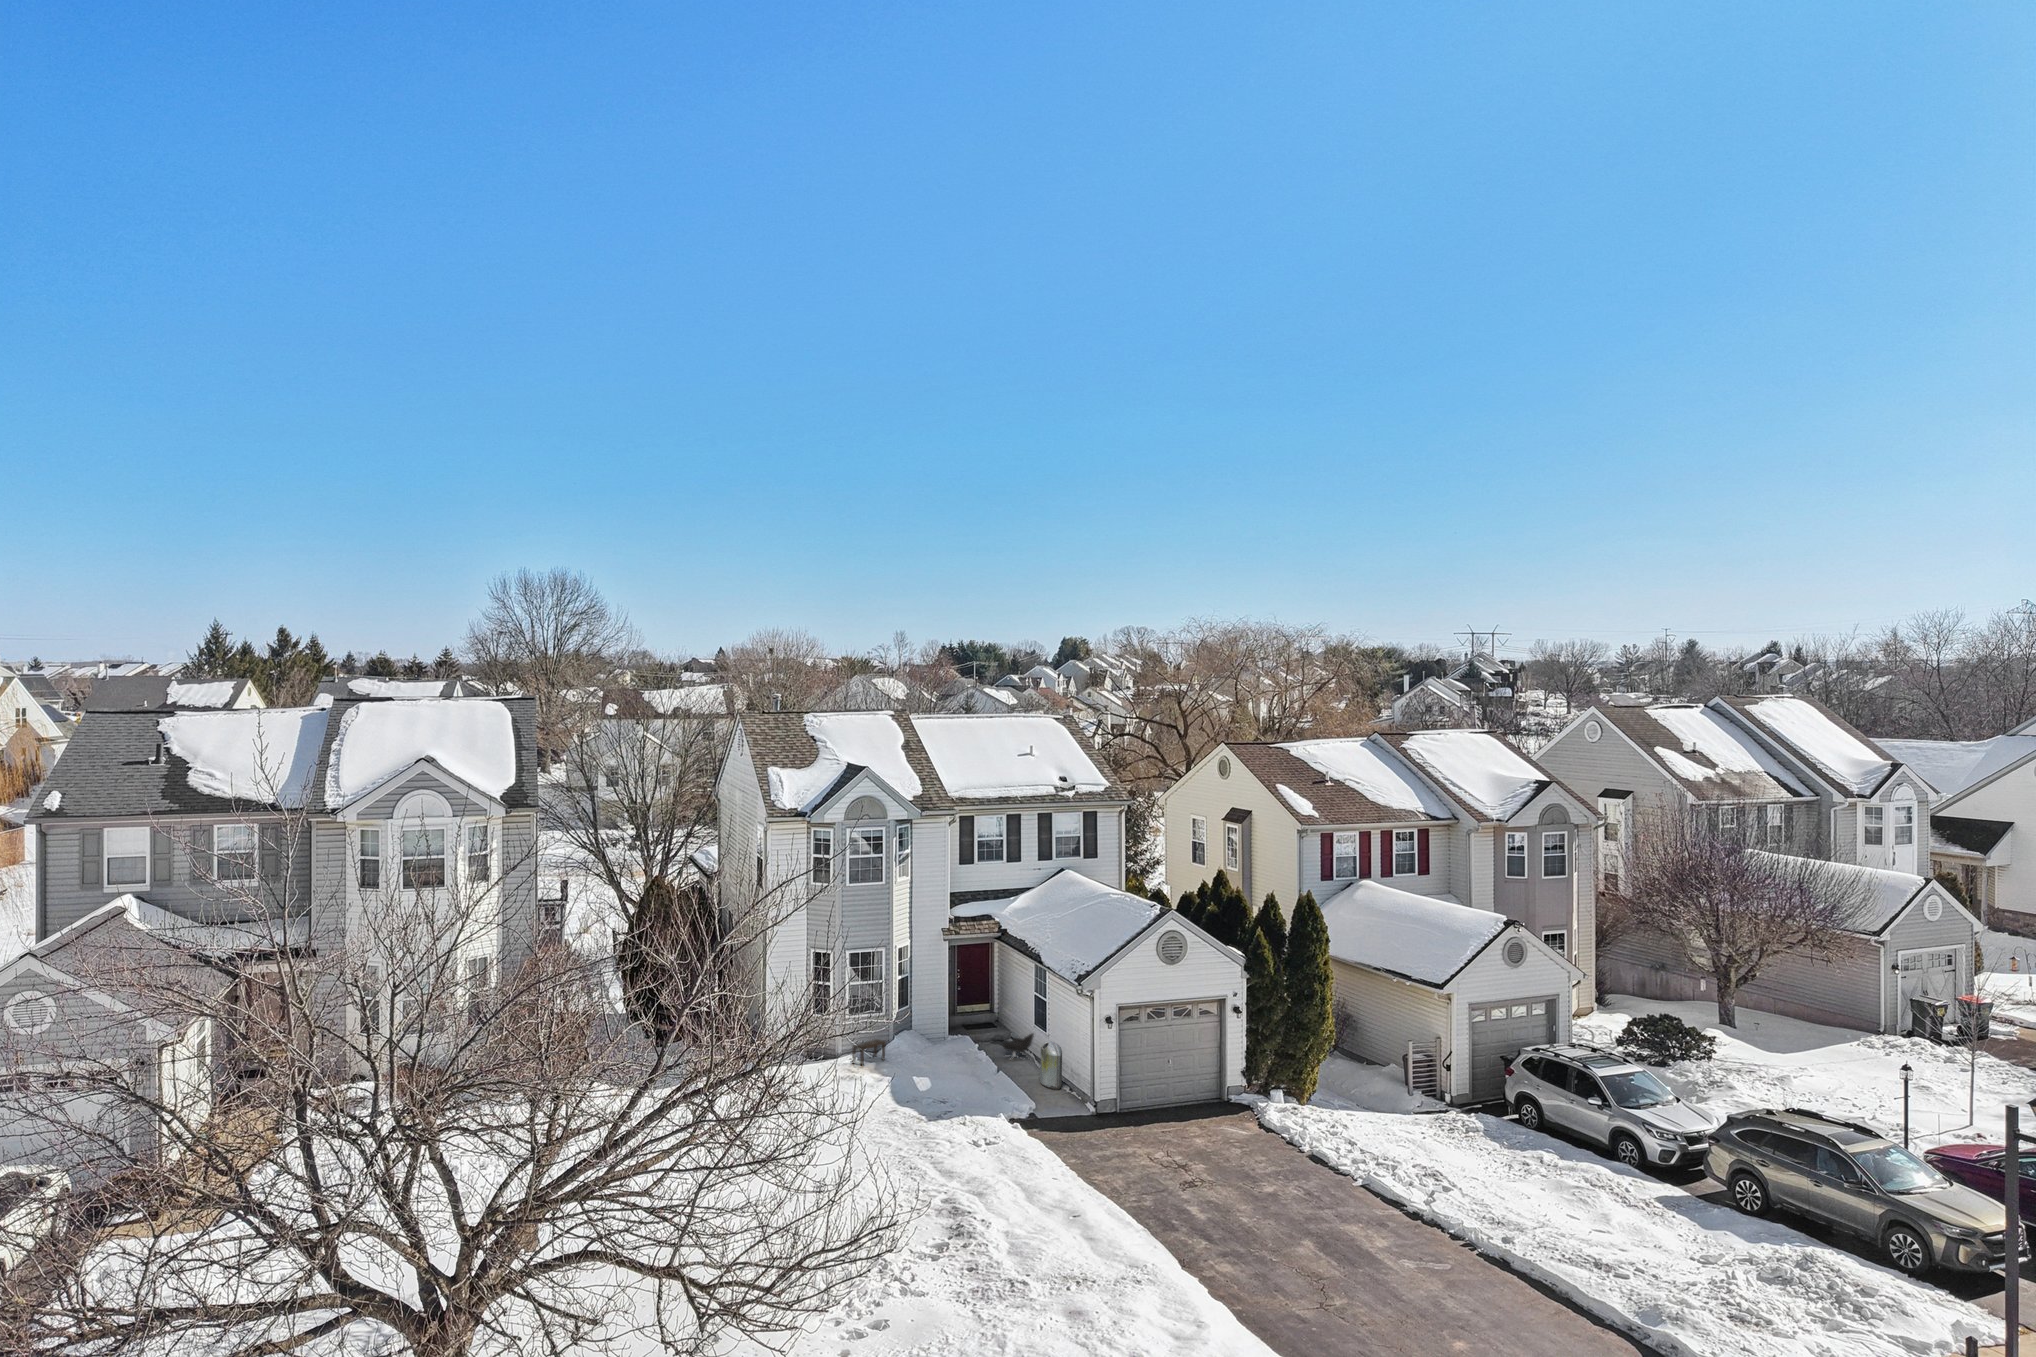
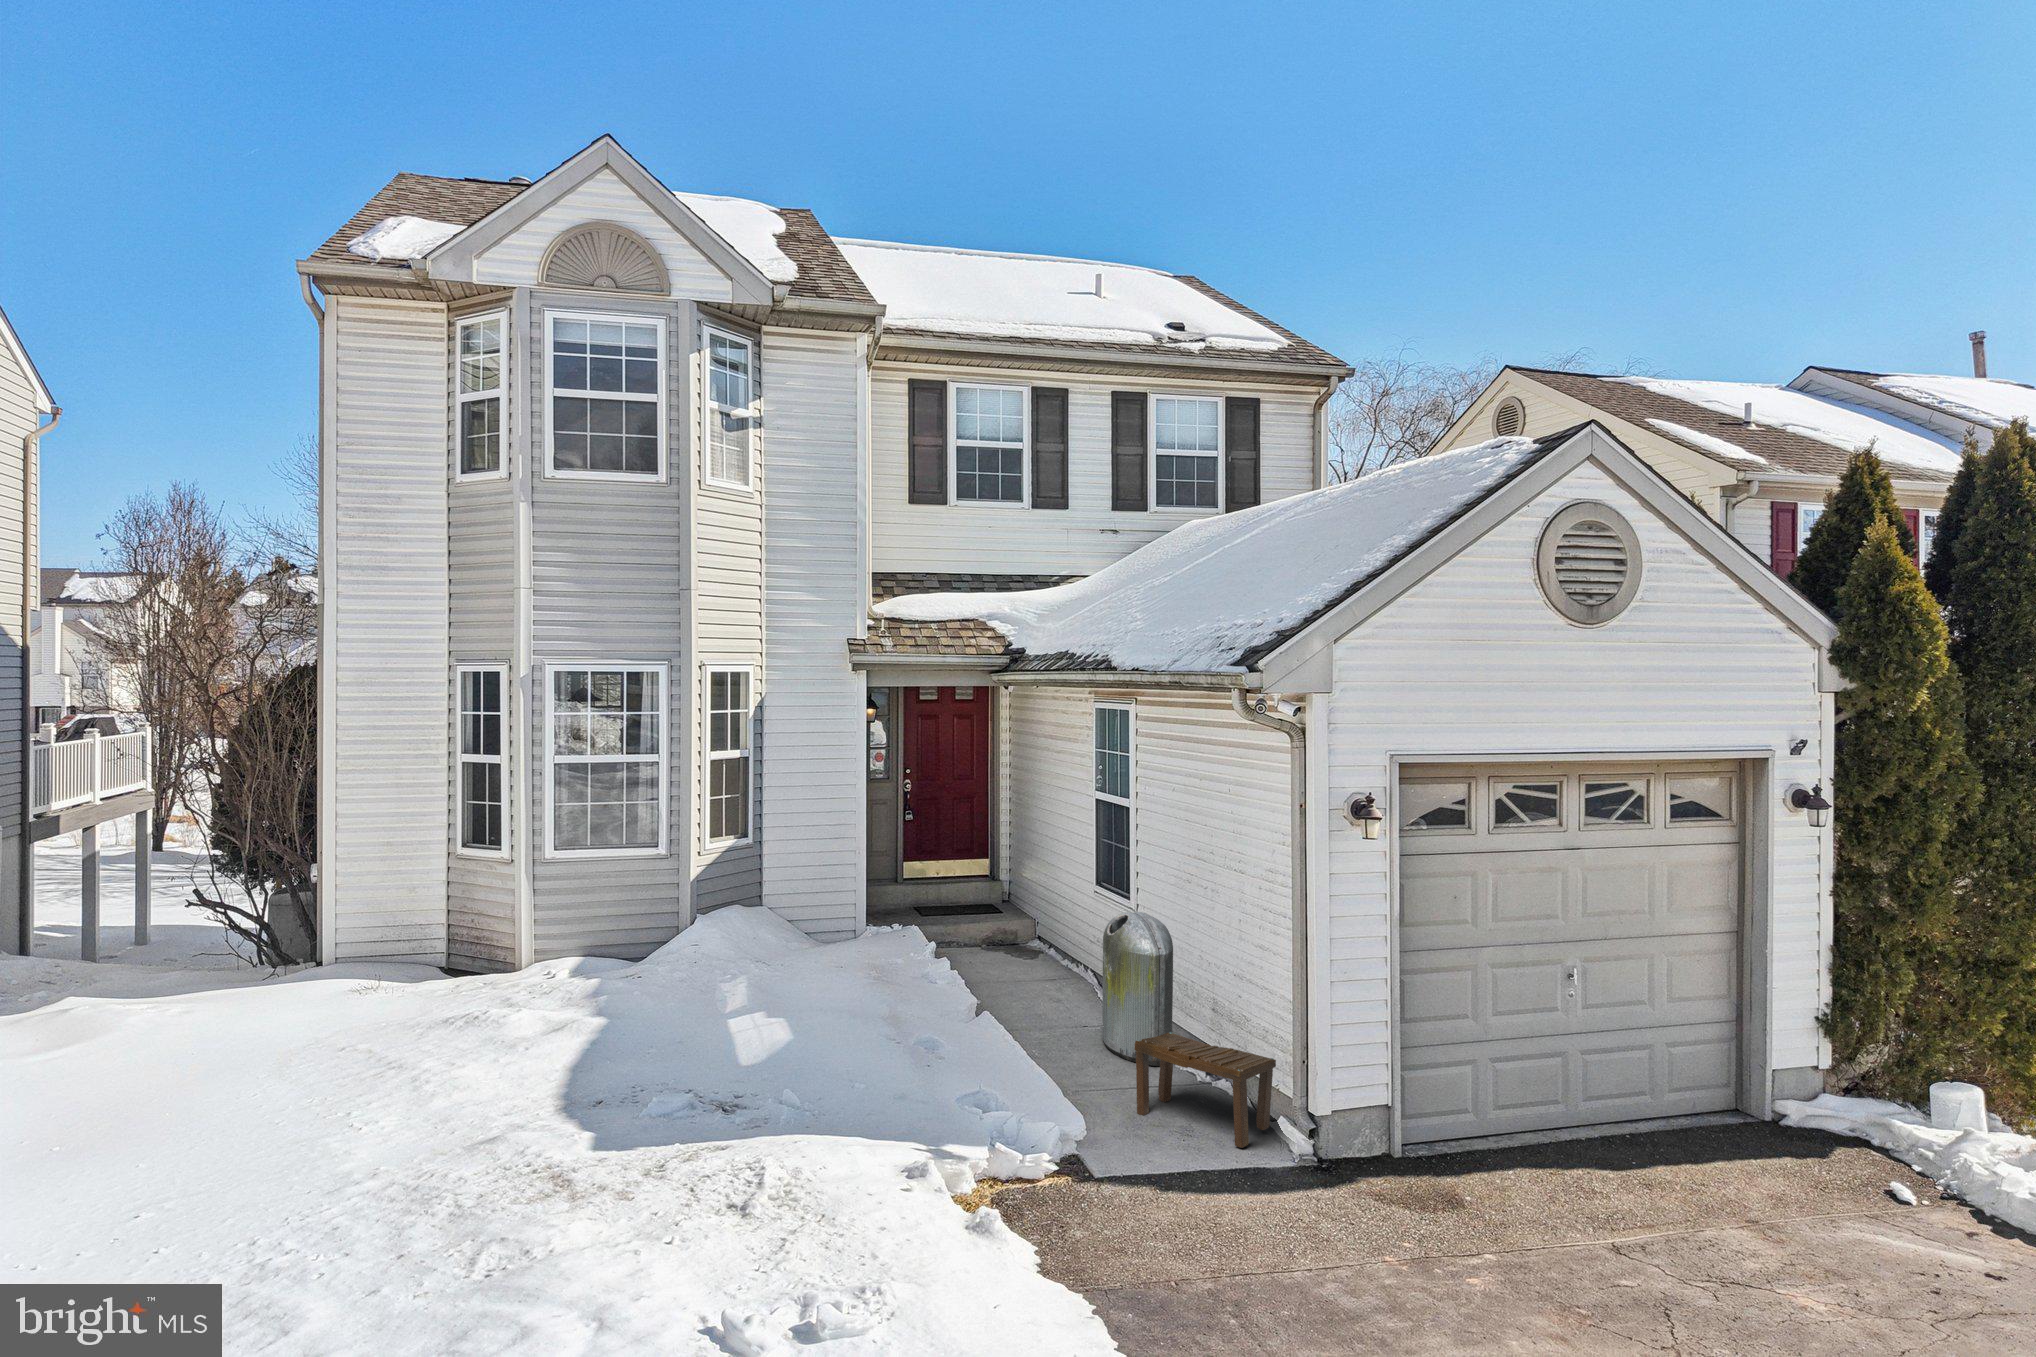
lounge chair: present [1003,1033,1034,1057] -> none [996,900,1090,975]
bench: present [852,1039,886,1066] -> present [1134,1032,1276,1148]

